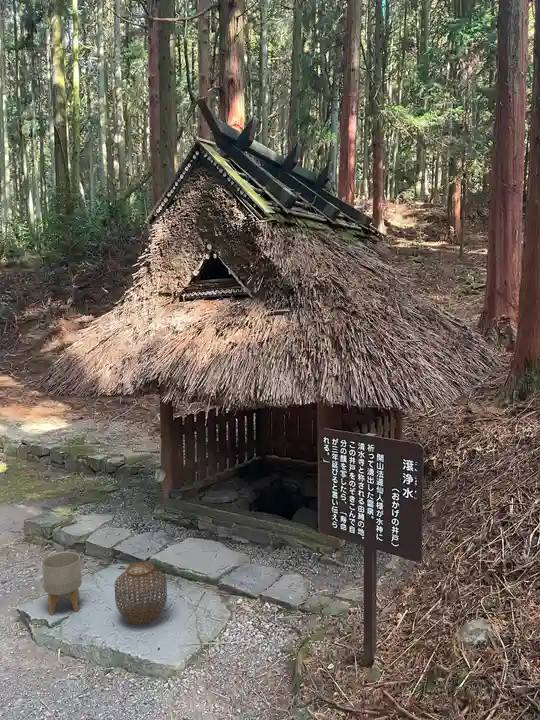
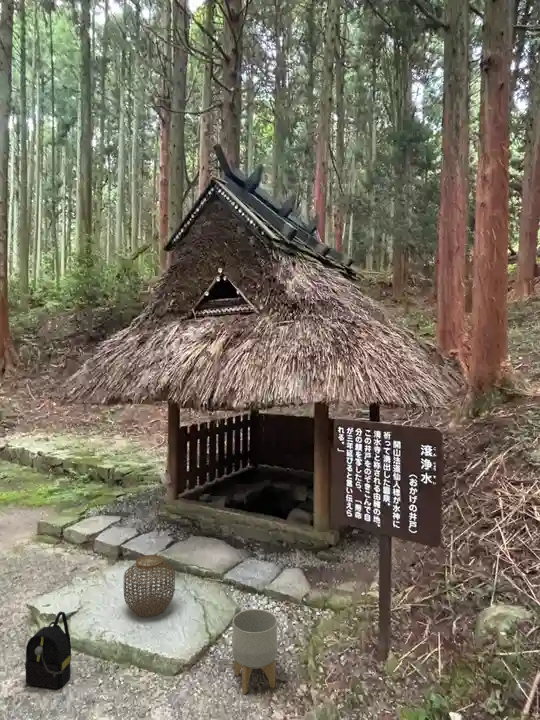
planter: present [42,552,82,616] -> present [232,609,277,694]
backpack: none [21,621,65,694] -> present [25,612,71,689]

